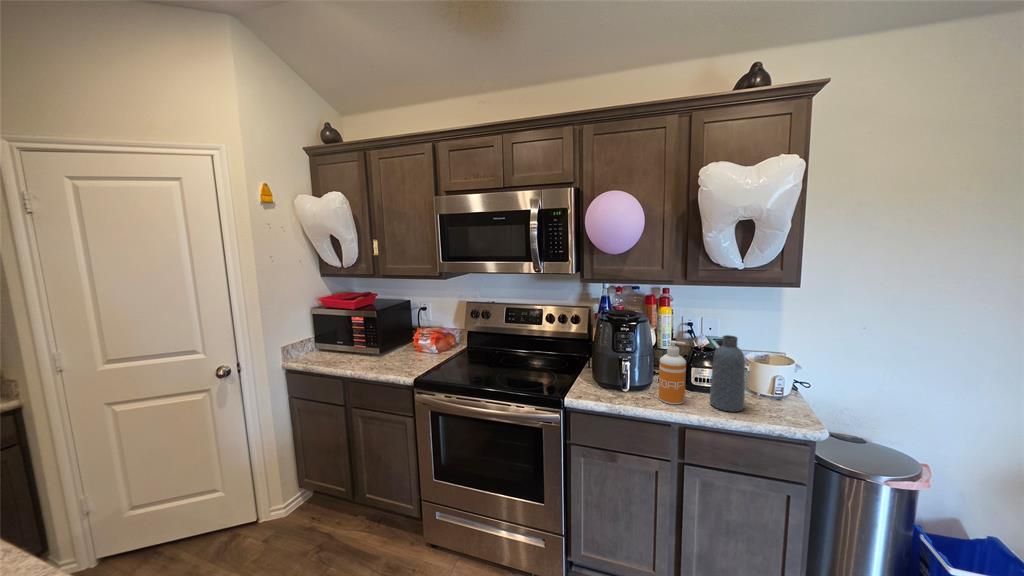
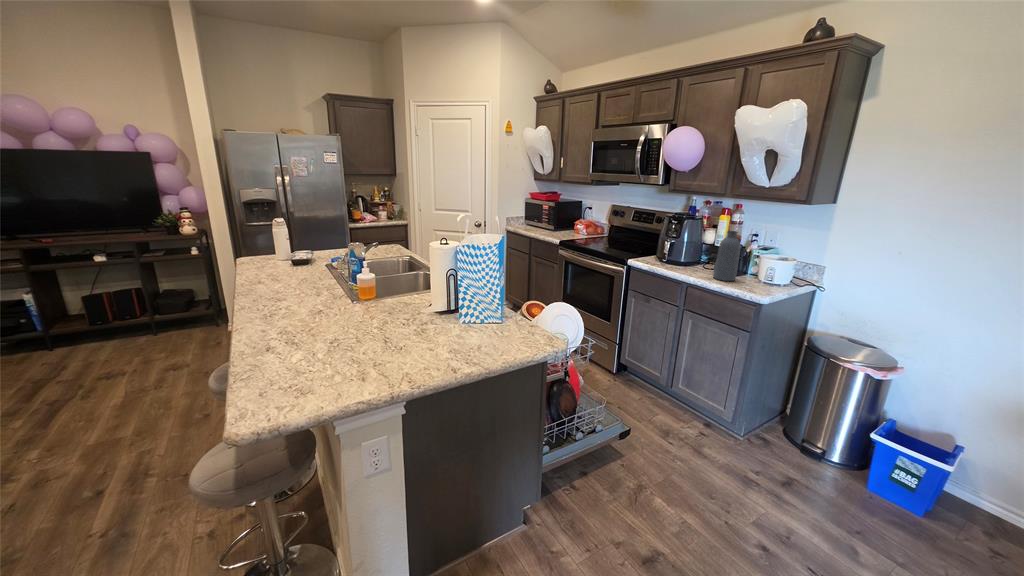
soap dispenser: present [659,341,686,404] -> none [684,231,706,273]

